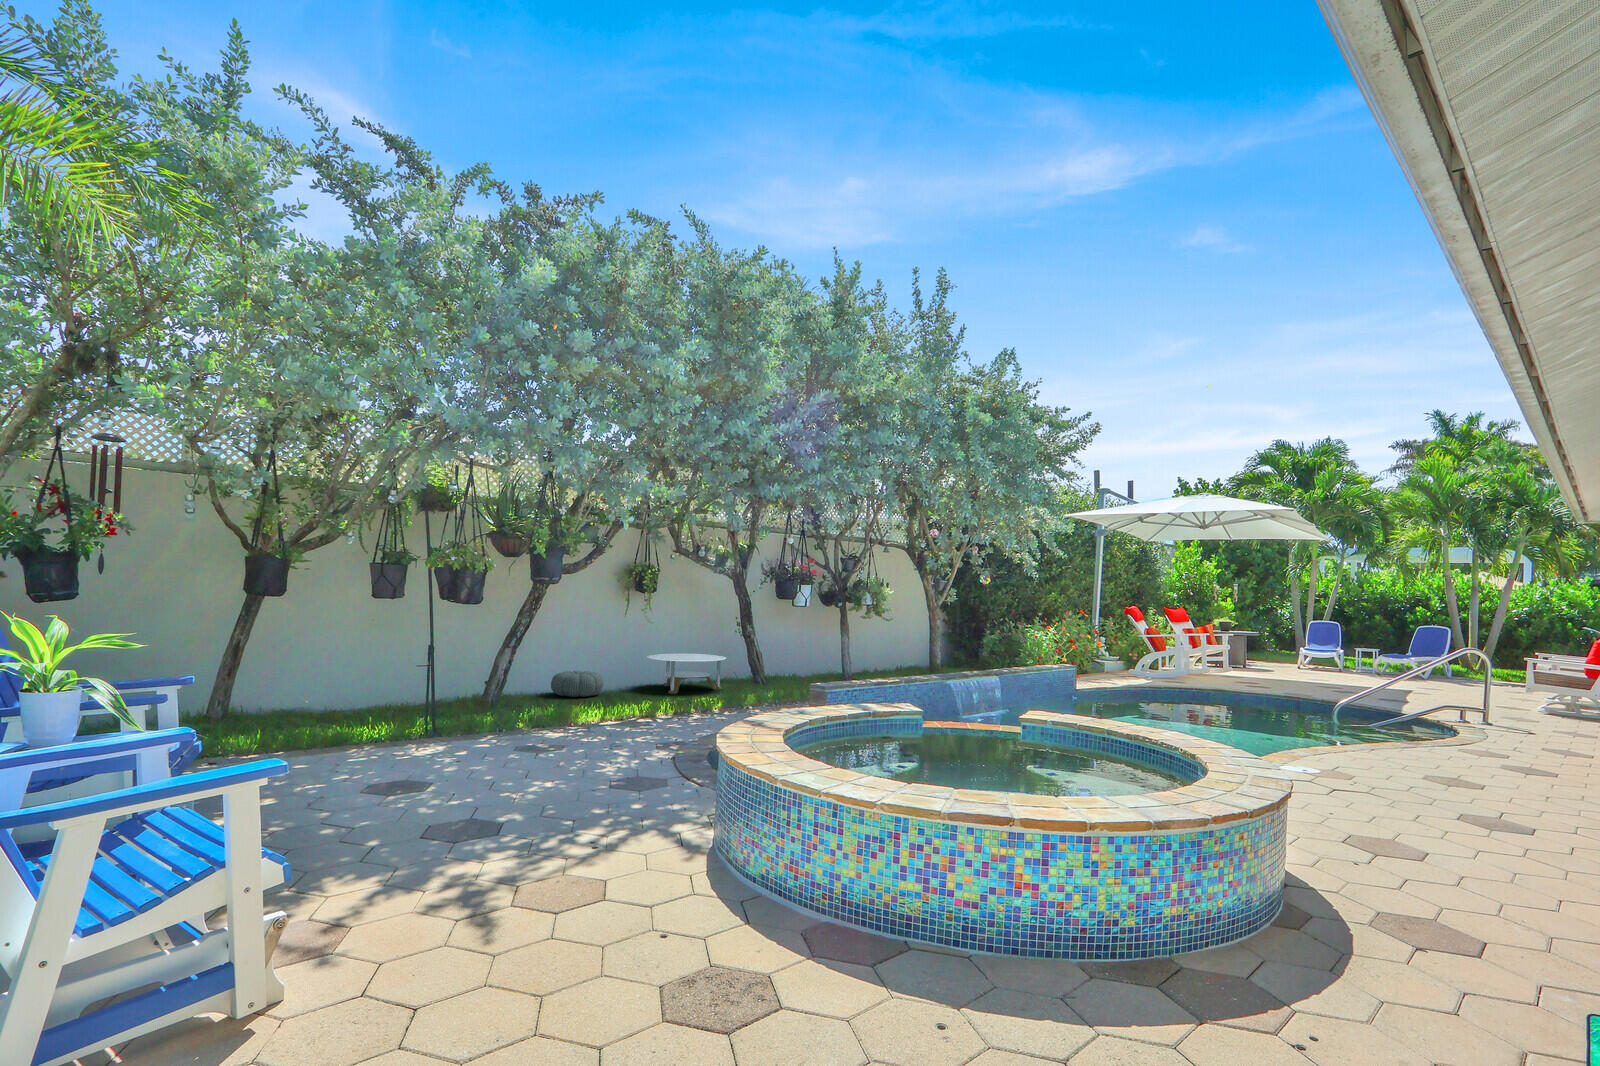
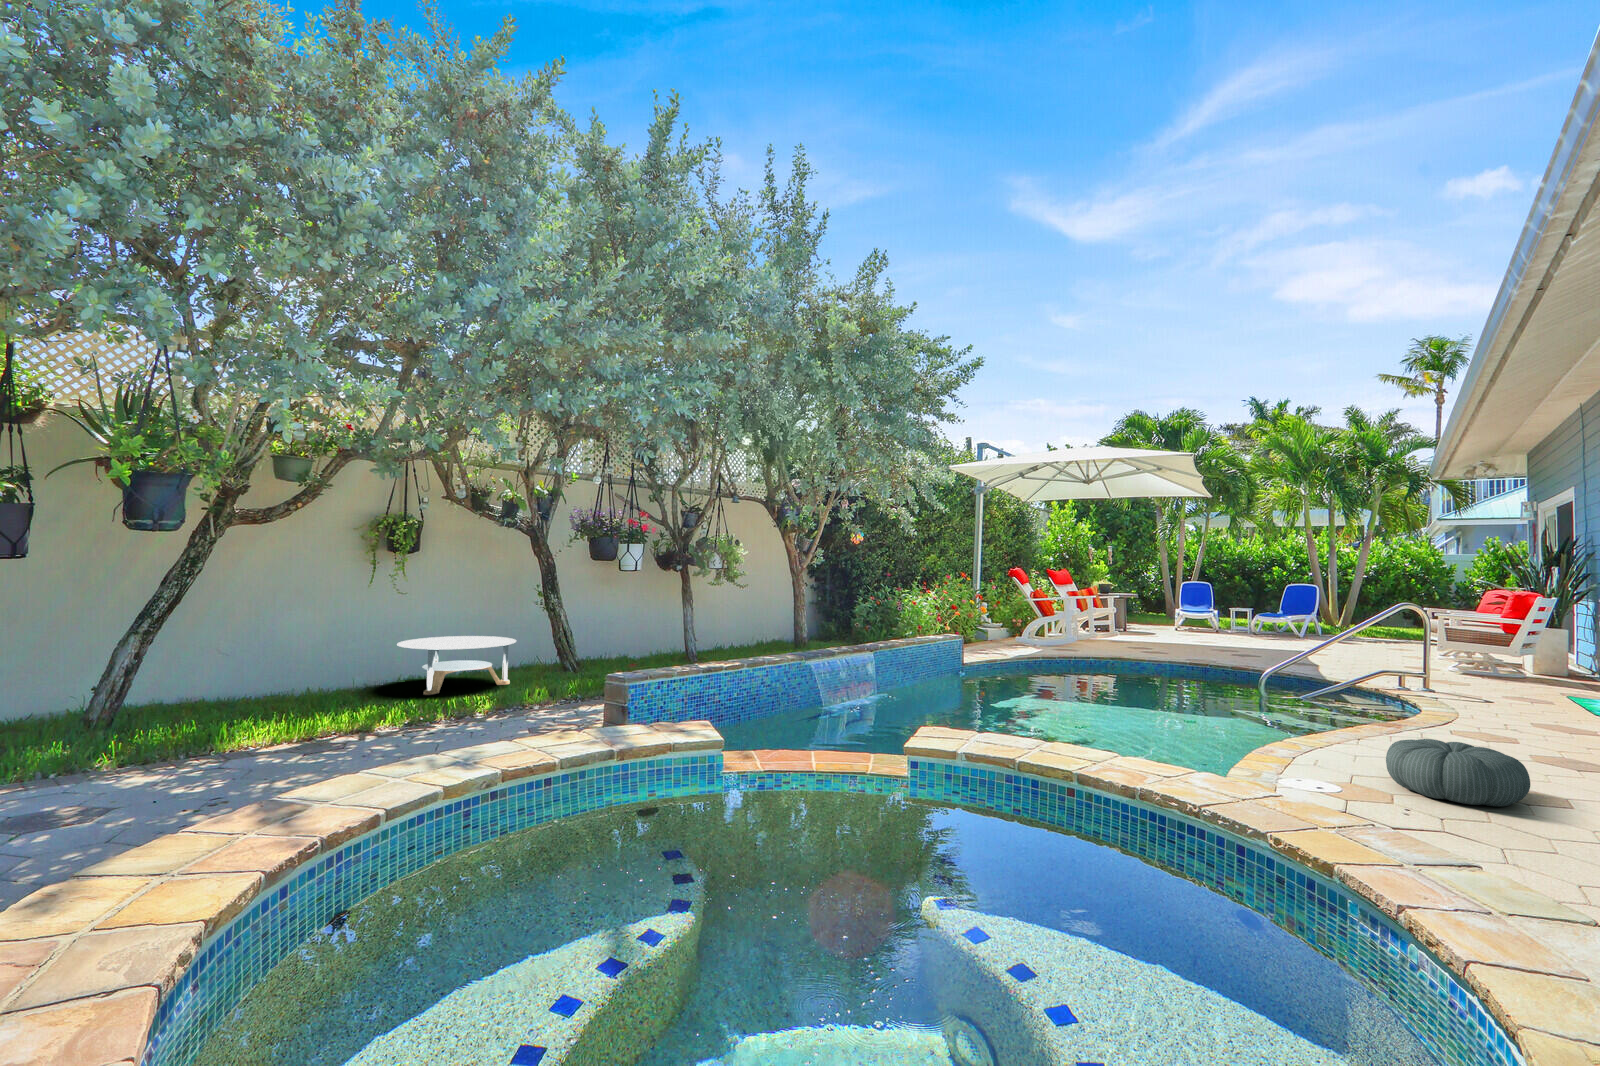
pouf: present [551,671,604,697] -> present [1386,739,1530,806]

